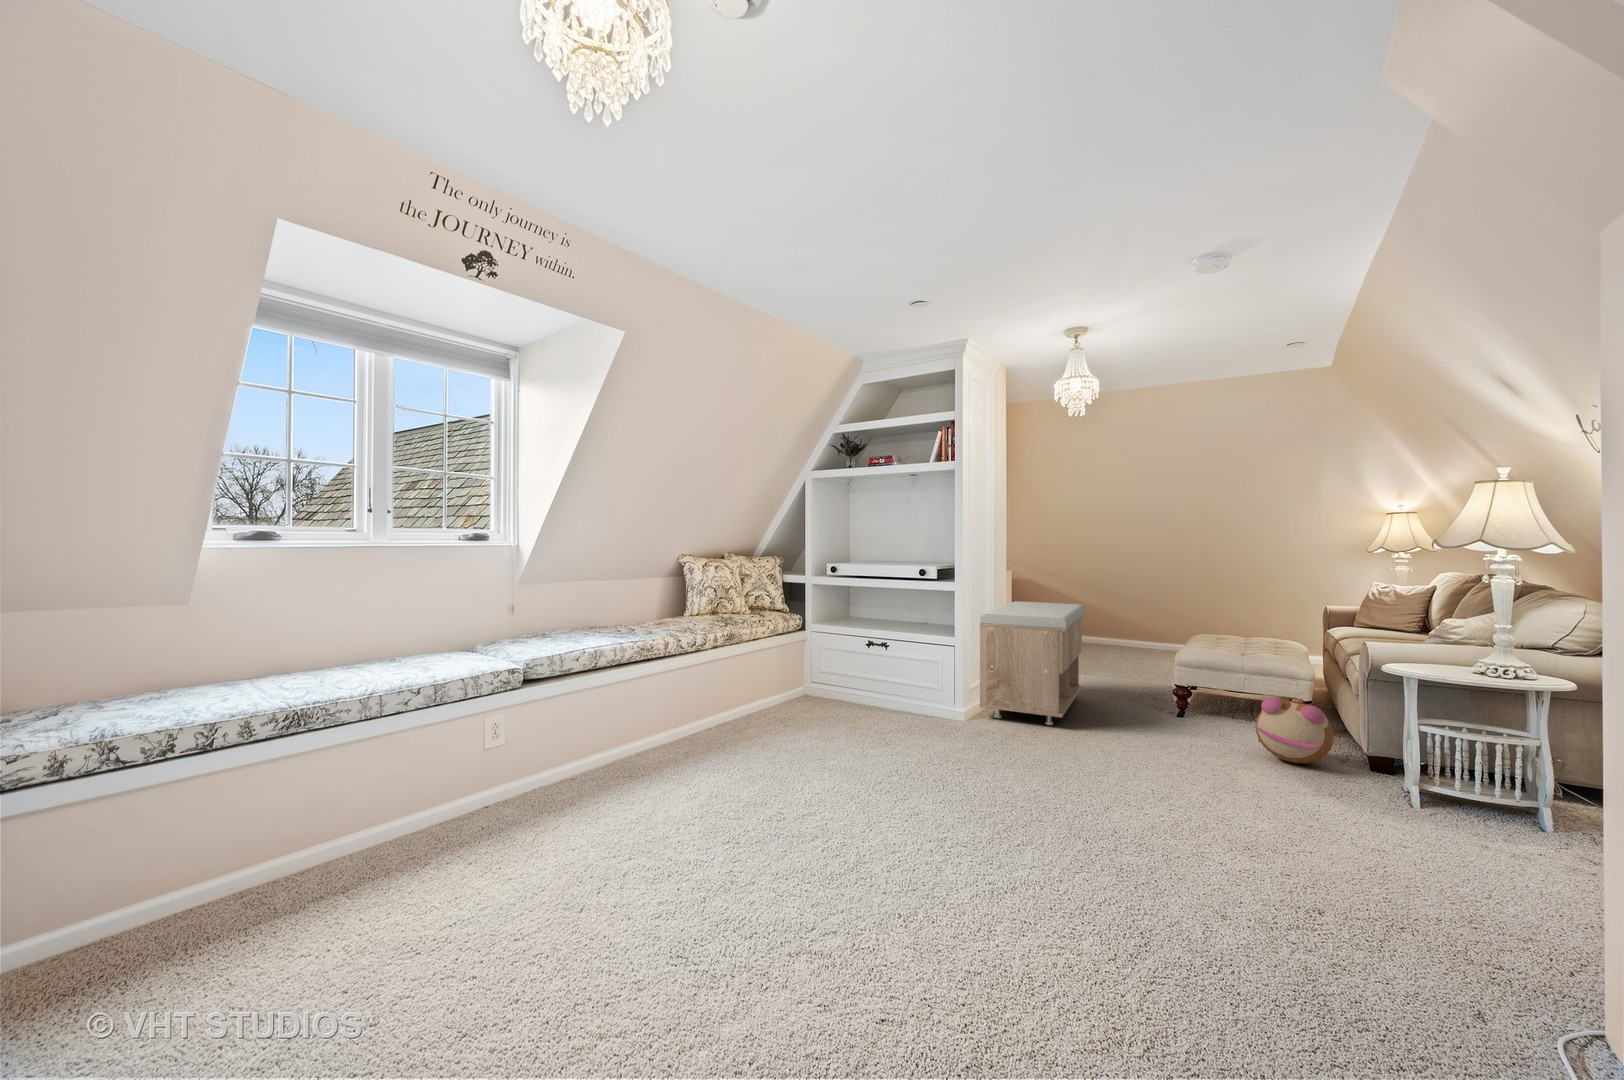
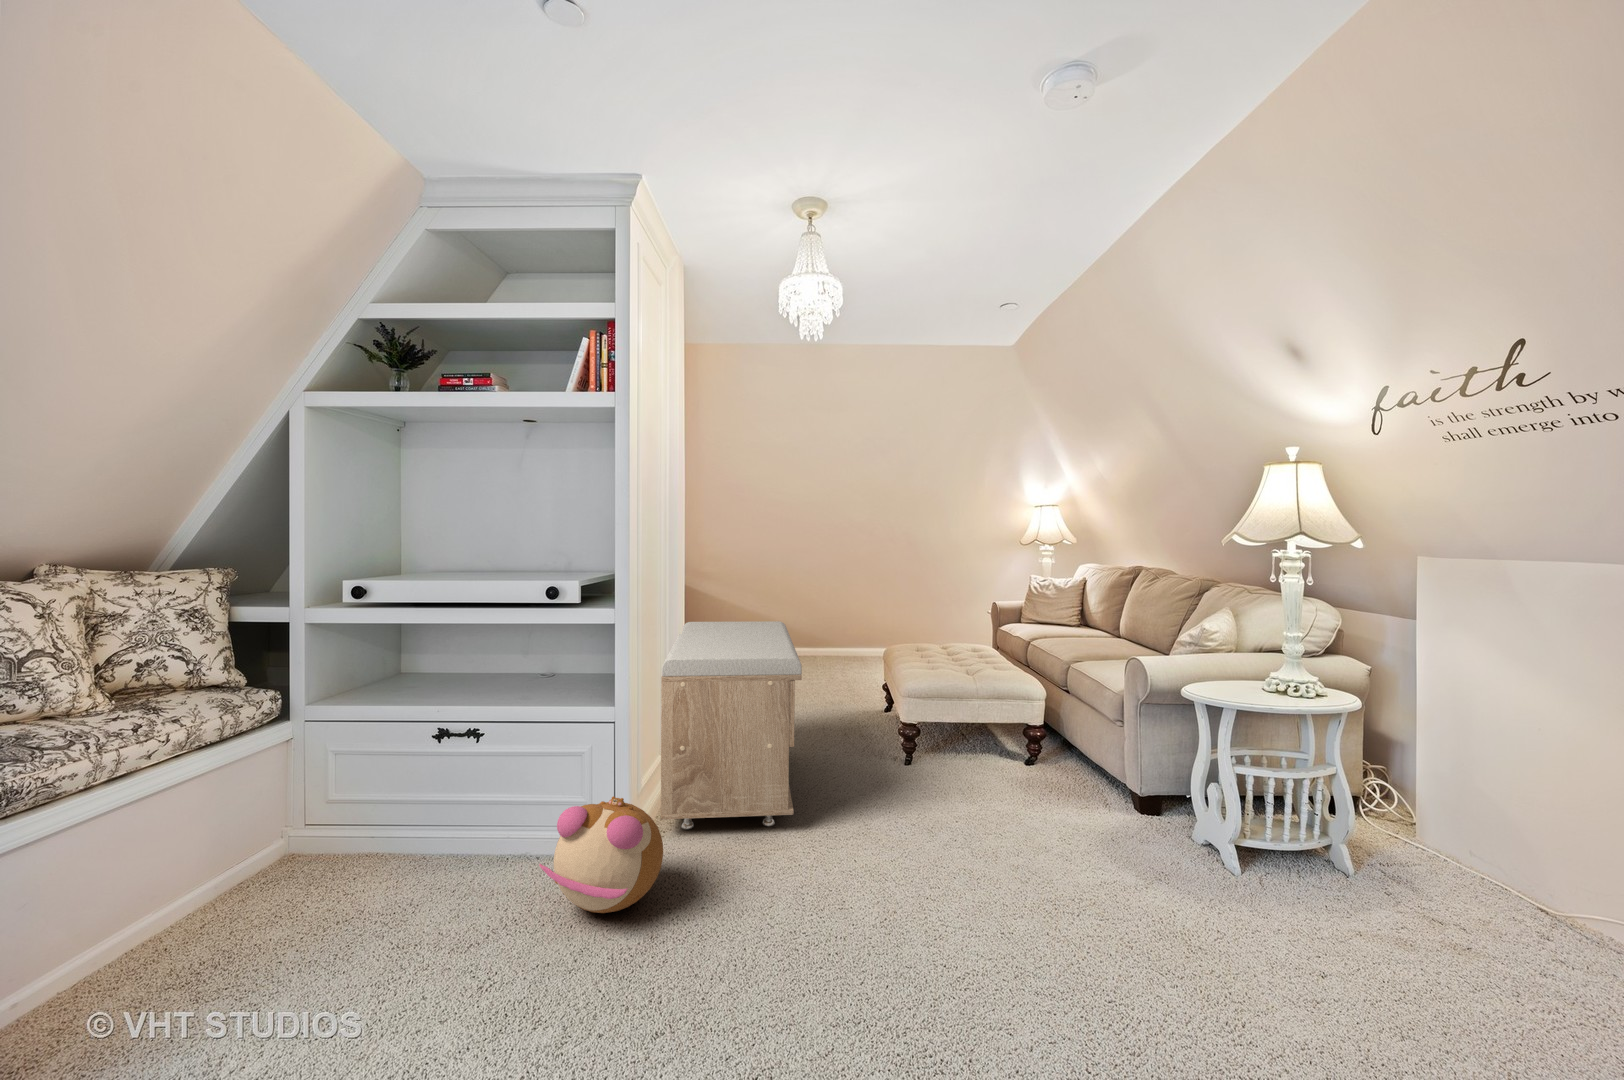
plush toy: present [1254,697,1334,763] -> present [539,796,663,913]

